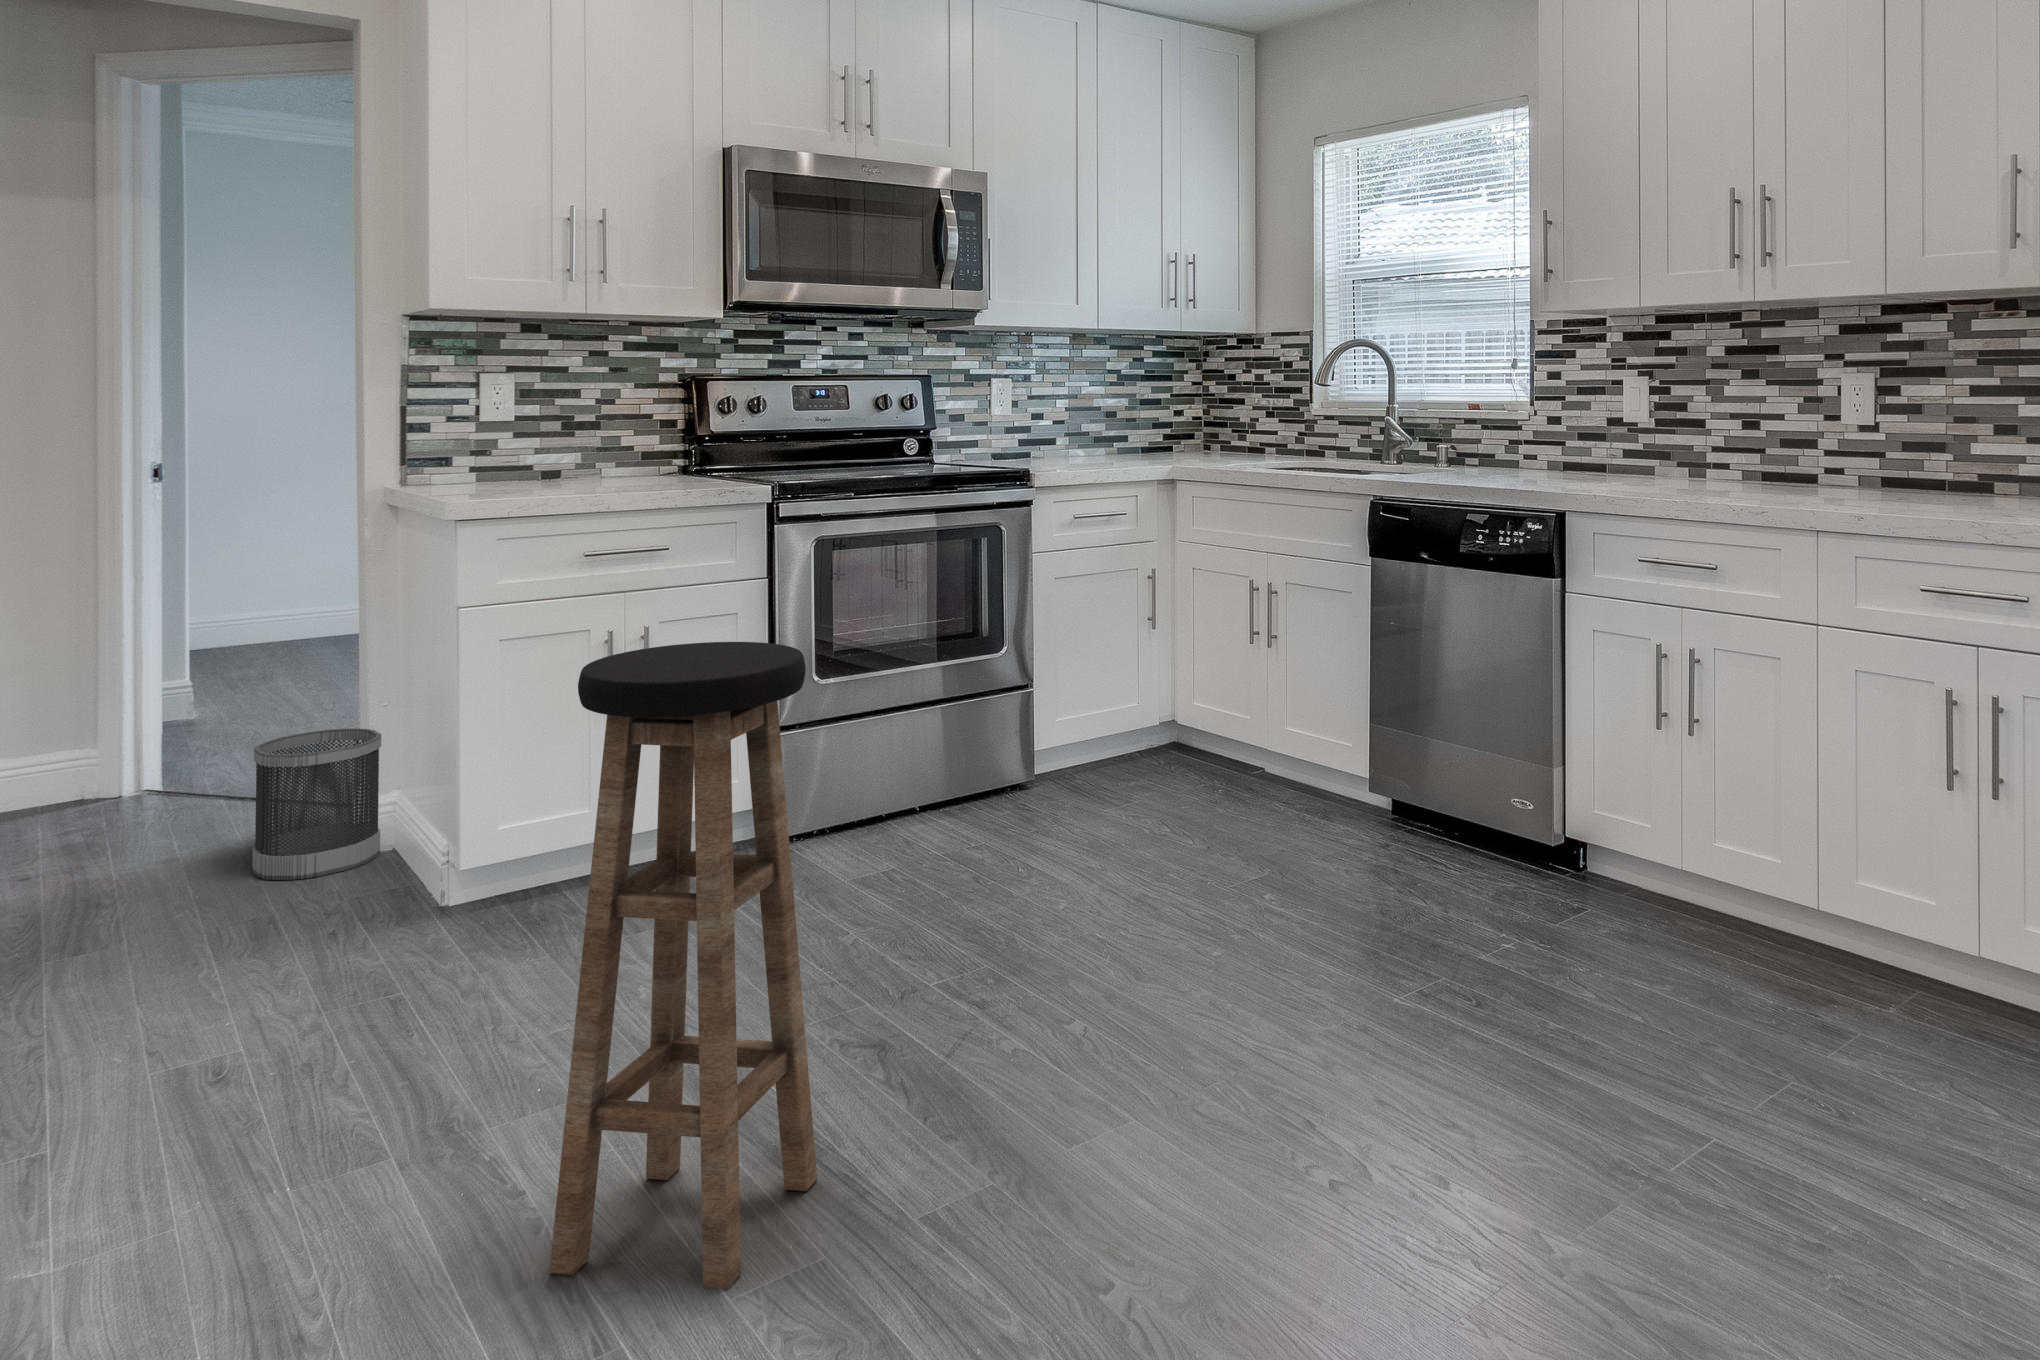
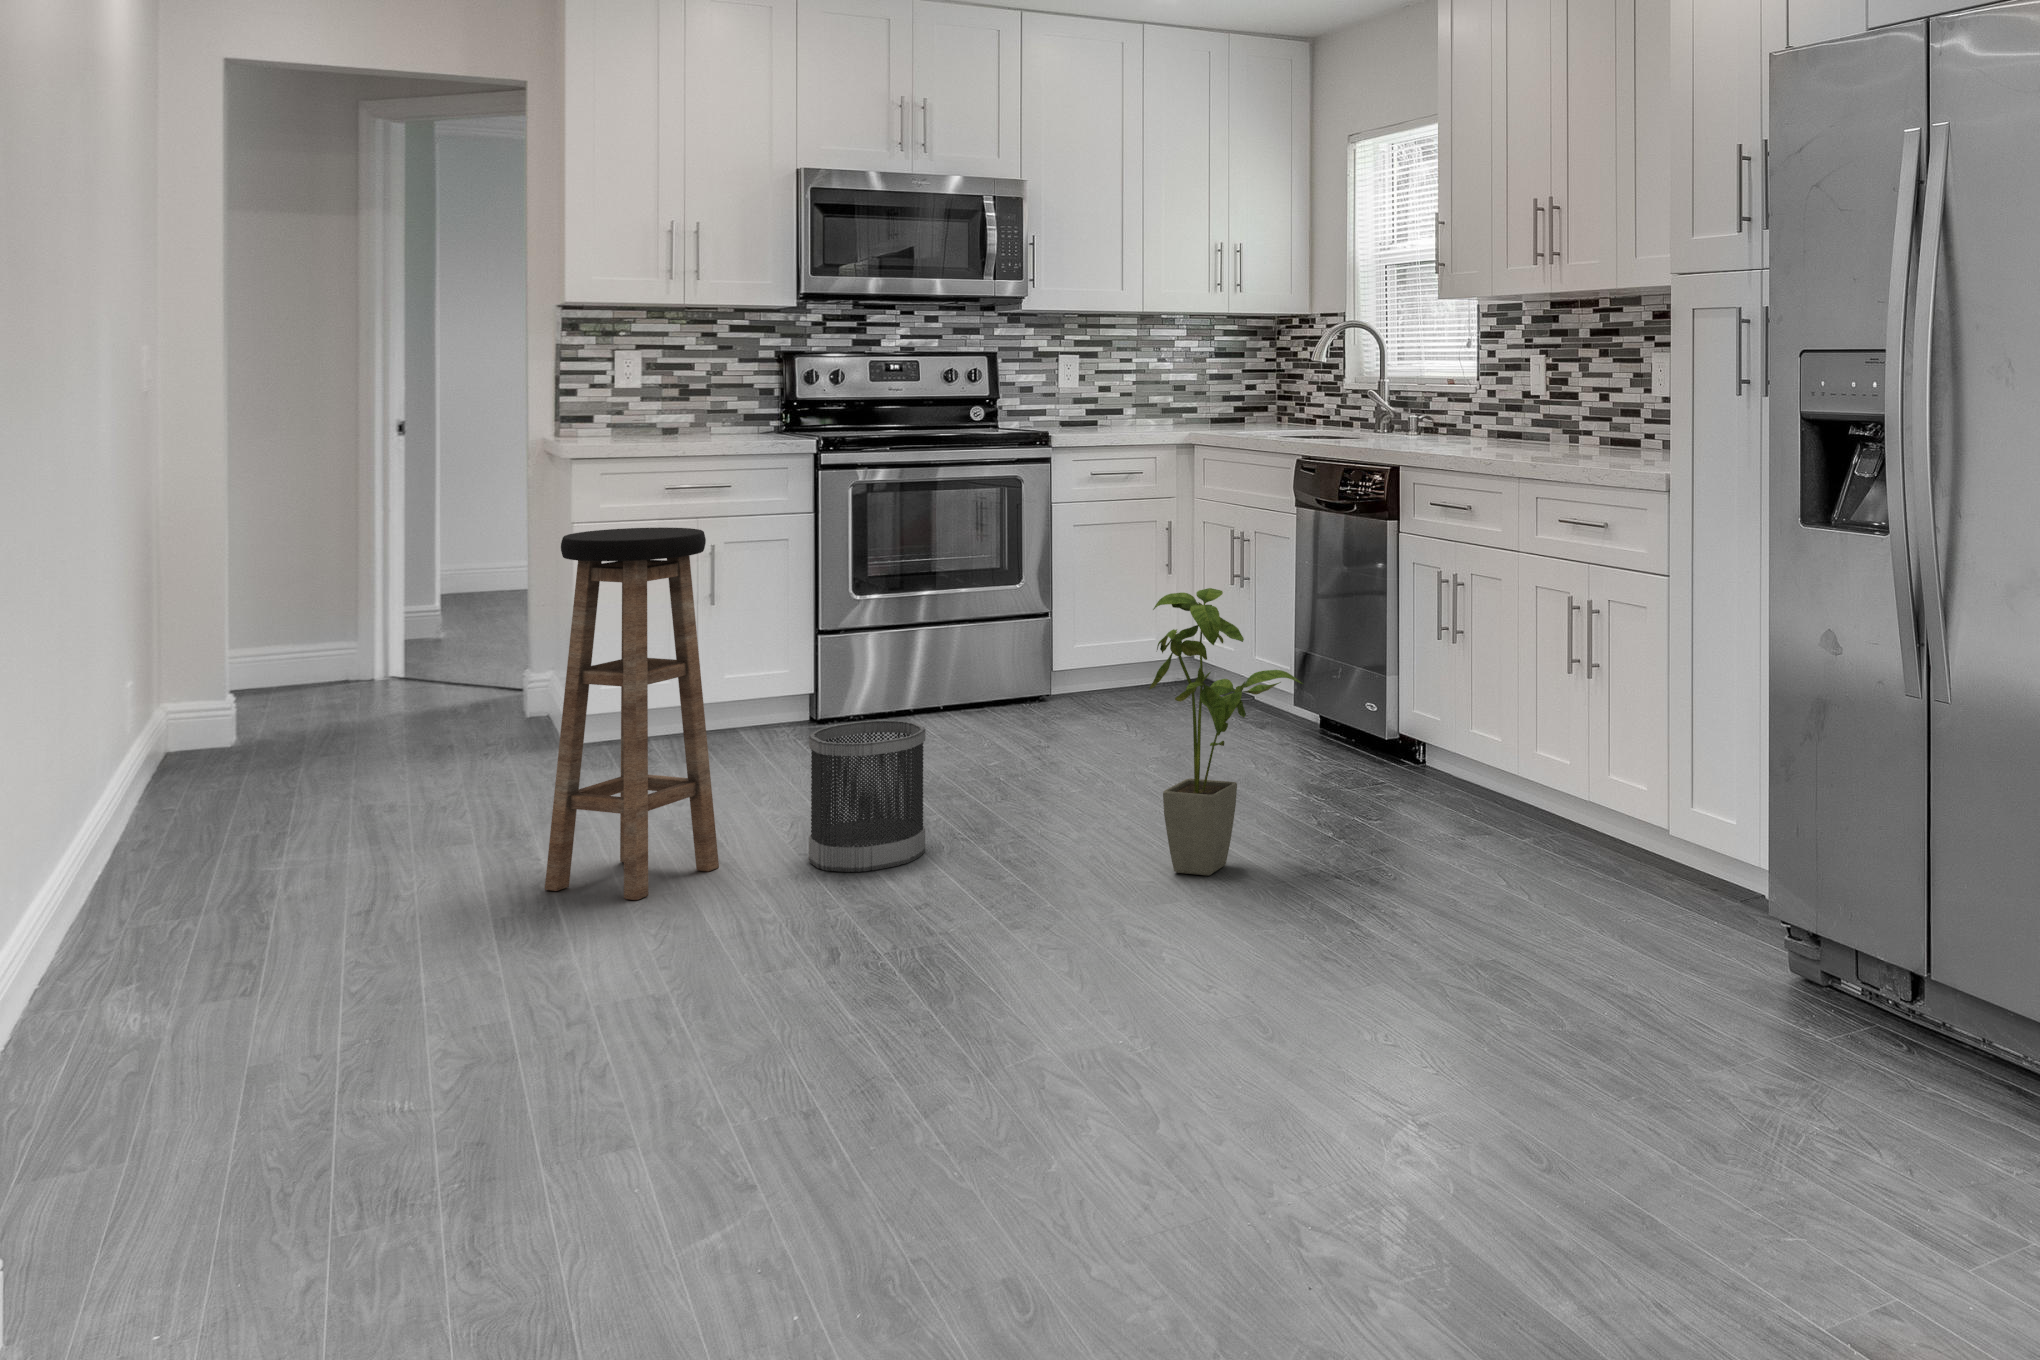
house plant: none [1466,709,1686,1134] -> present [1149,588,1303,876]
wastebasket: present [252,728,381,880] -> present [809,720,925,872]

